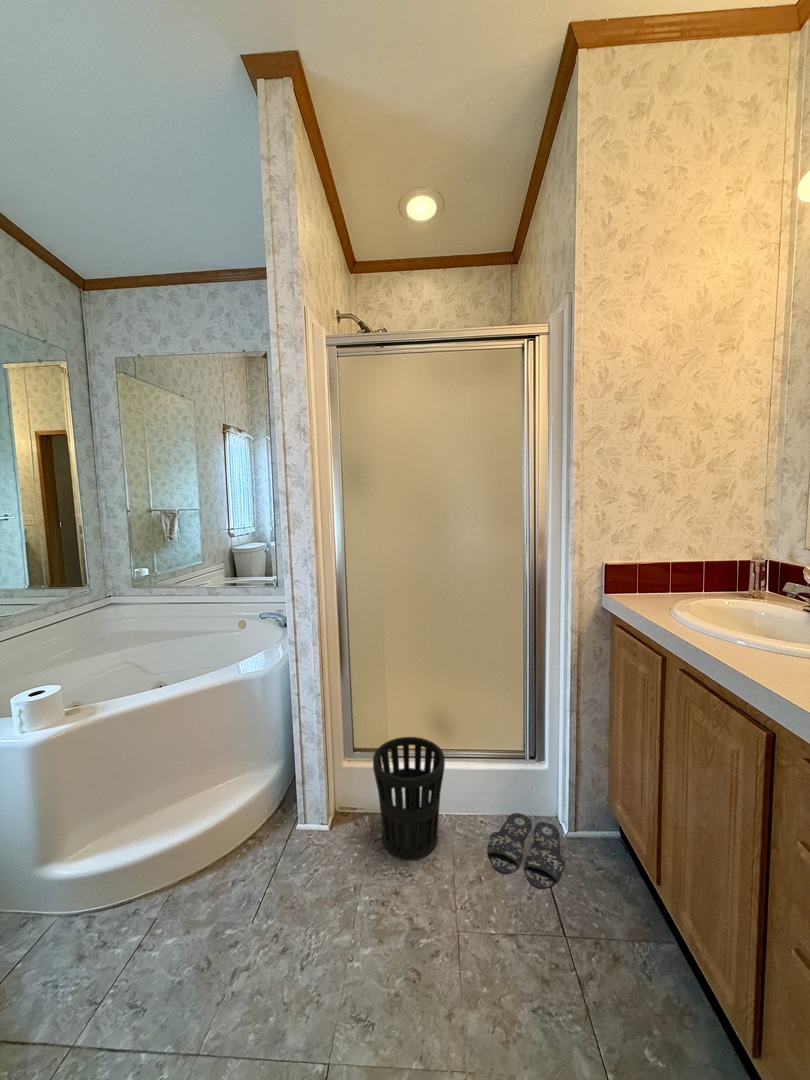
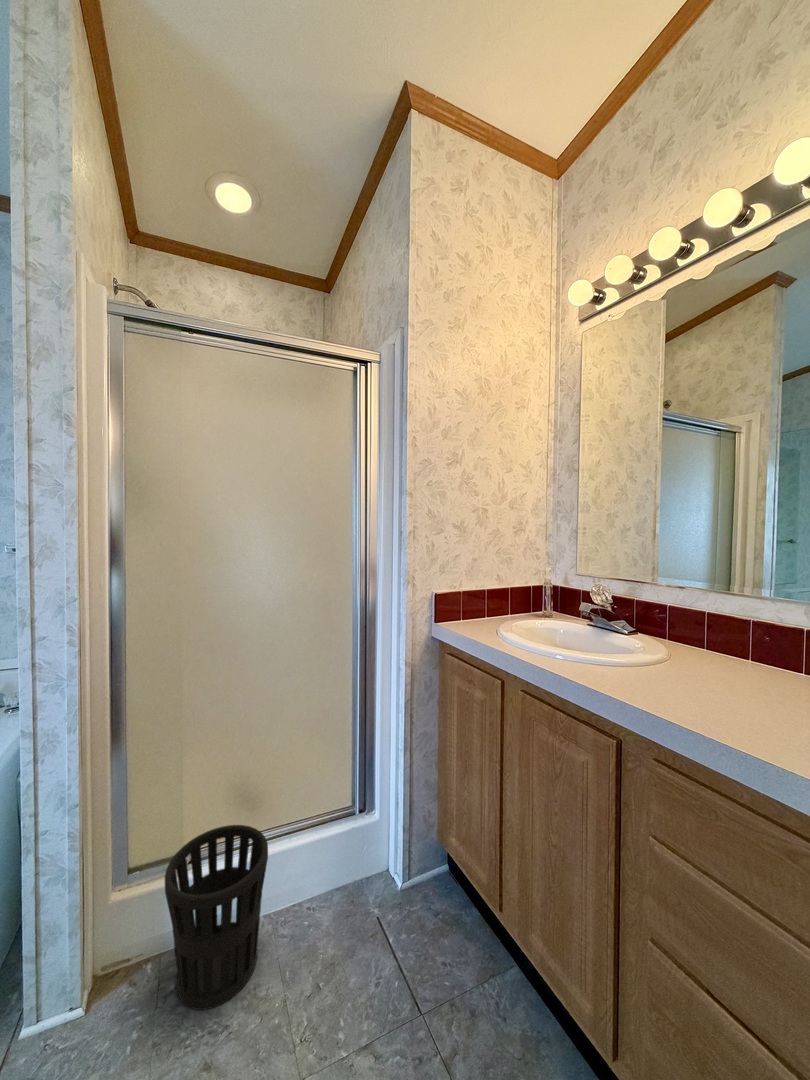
slippers: present [488,813,565,889] -> none [321,879,405,968]

